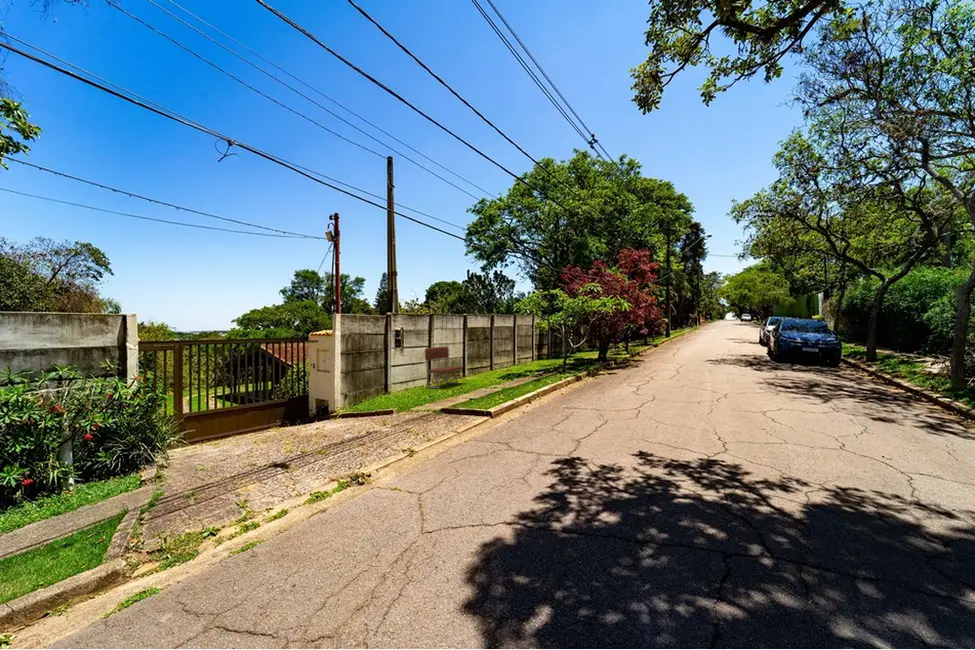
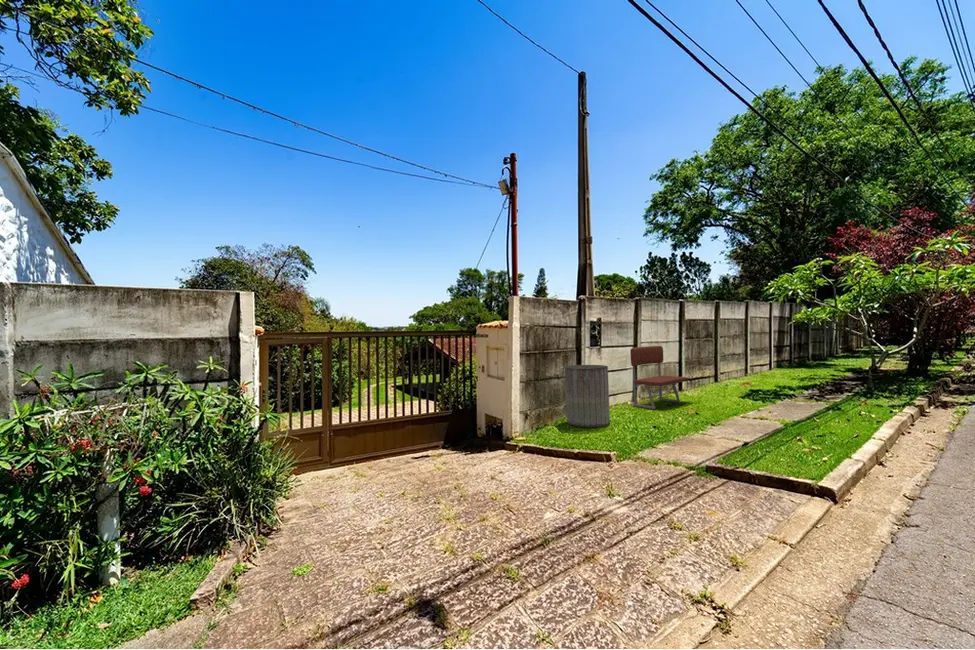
trash can: none [375,360,406,401] -> present [565,365,610,428]

